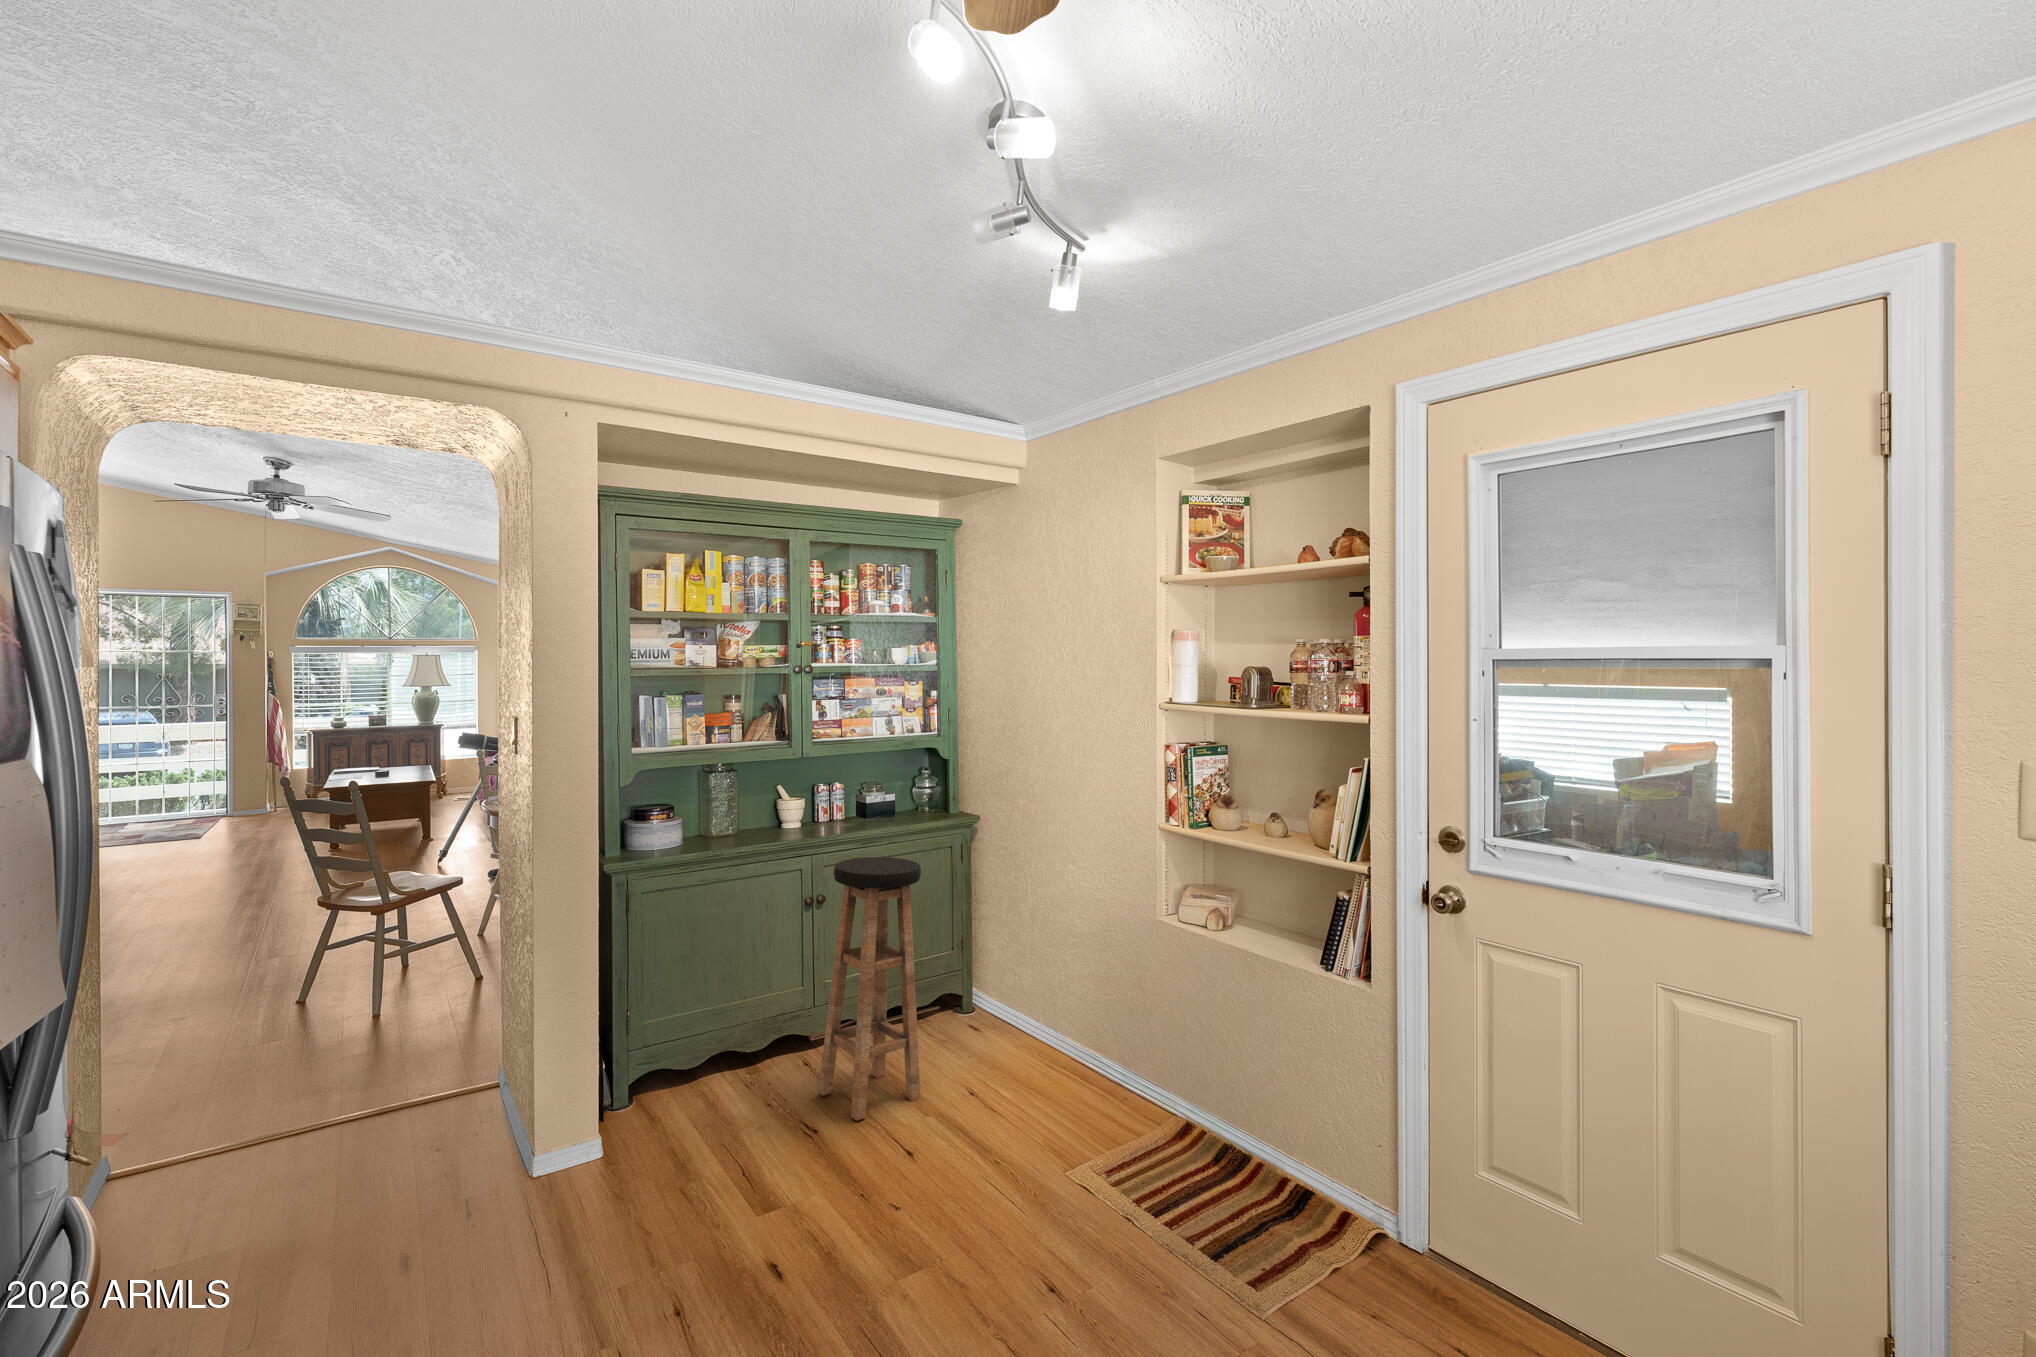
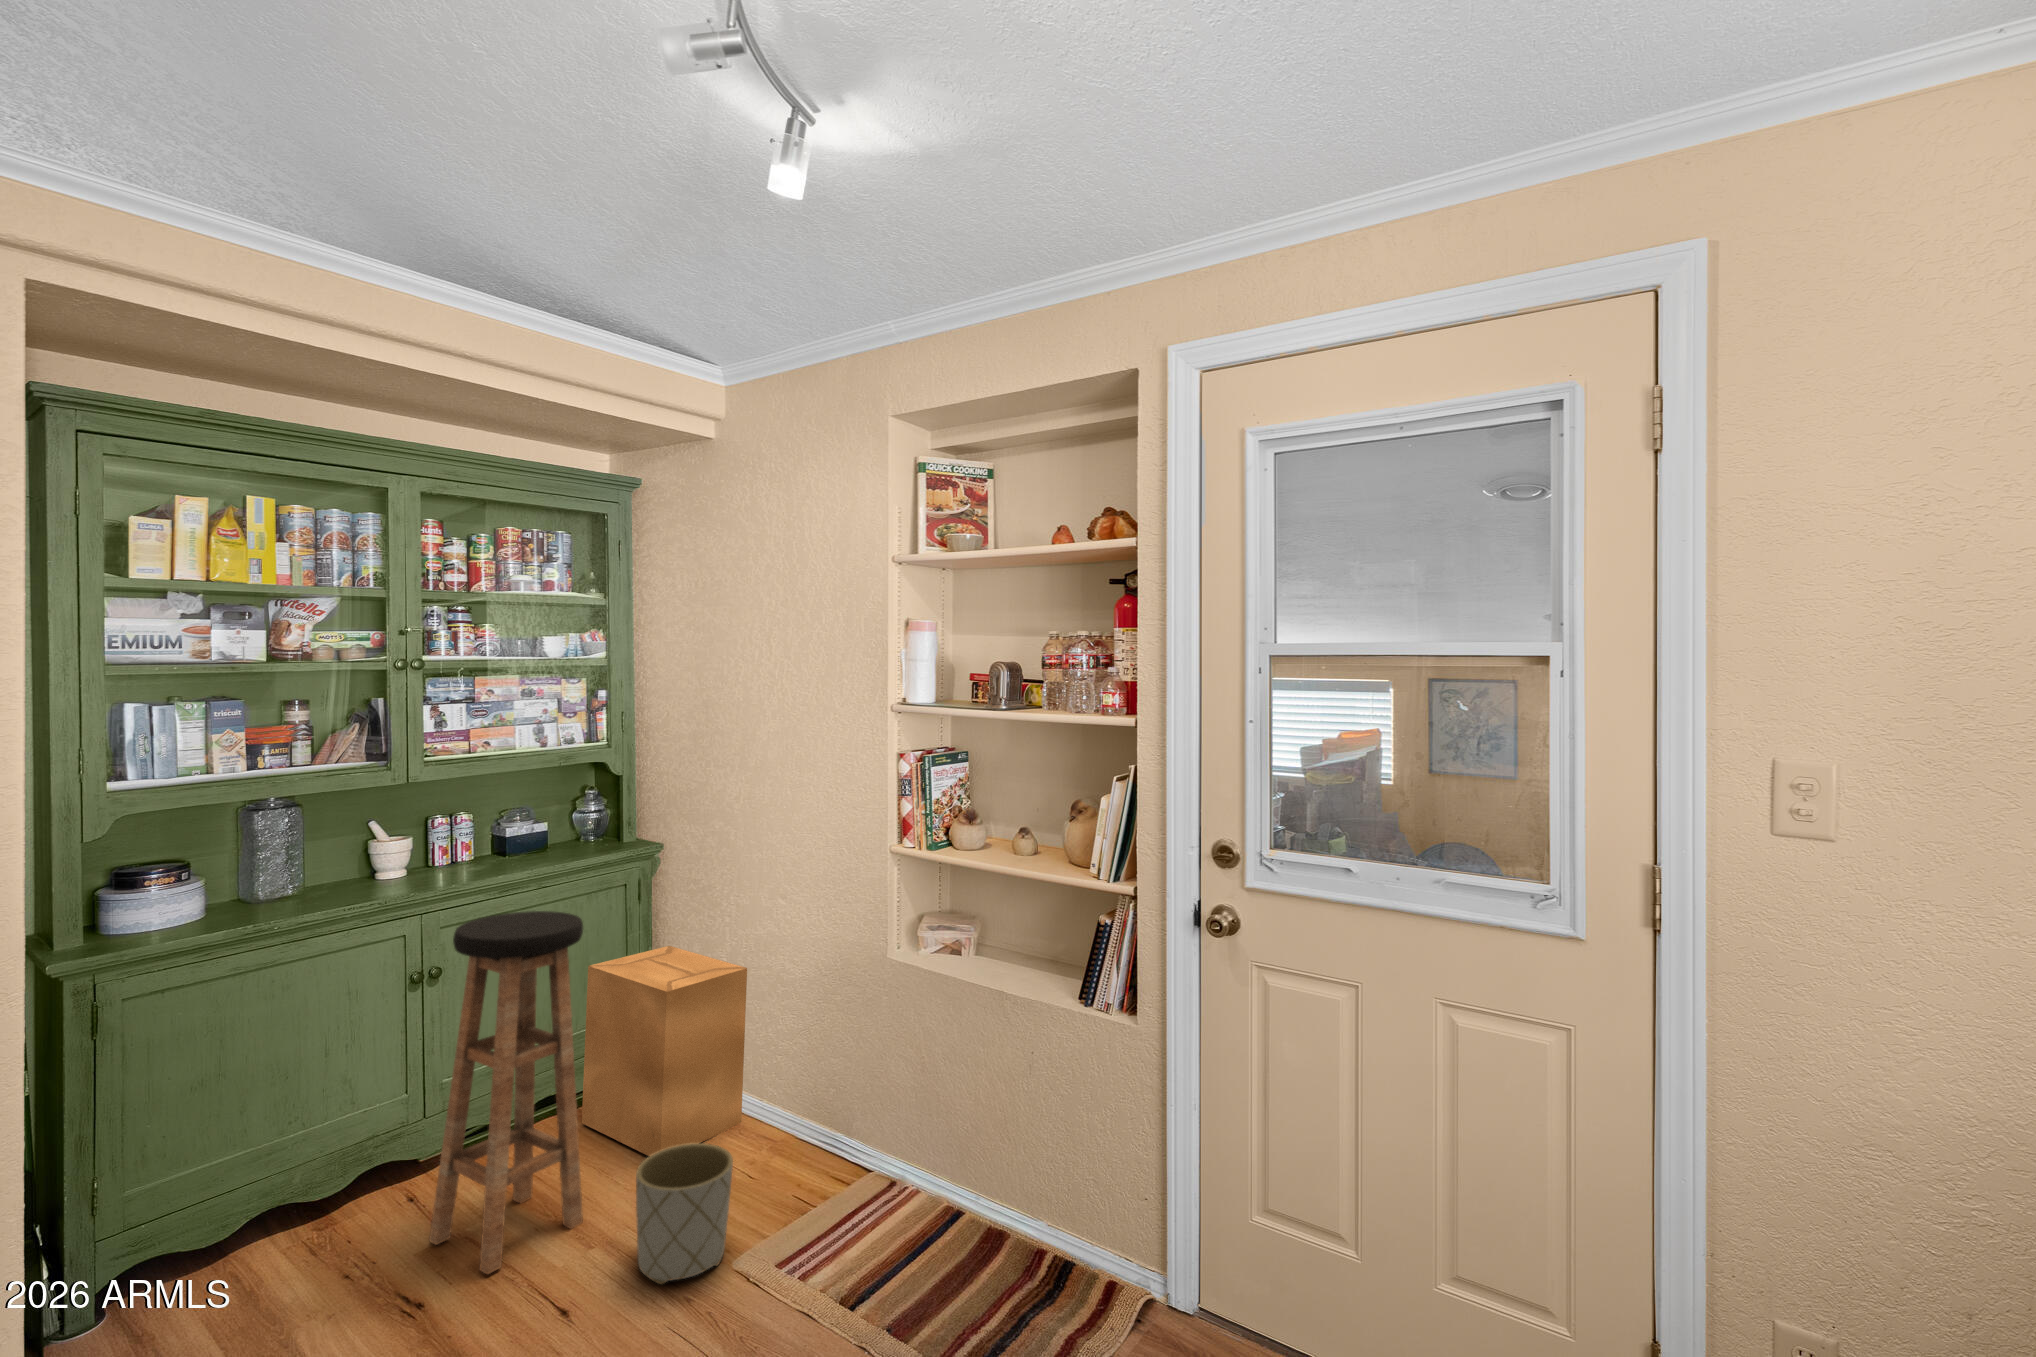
cardboard box: none [919,897,1043,1064] -> present [582,946,747,1156]
planter: none [958,1047,1029,1149] -> present [636,1143,733,1284]

